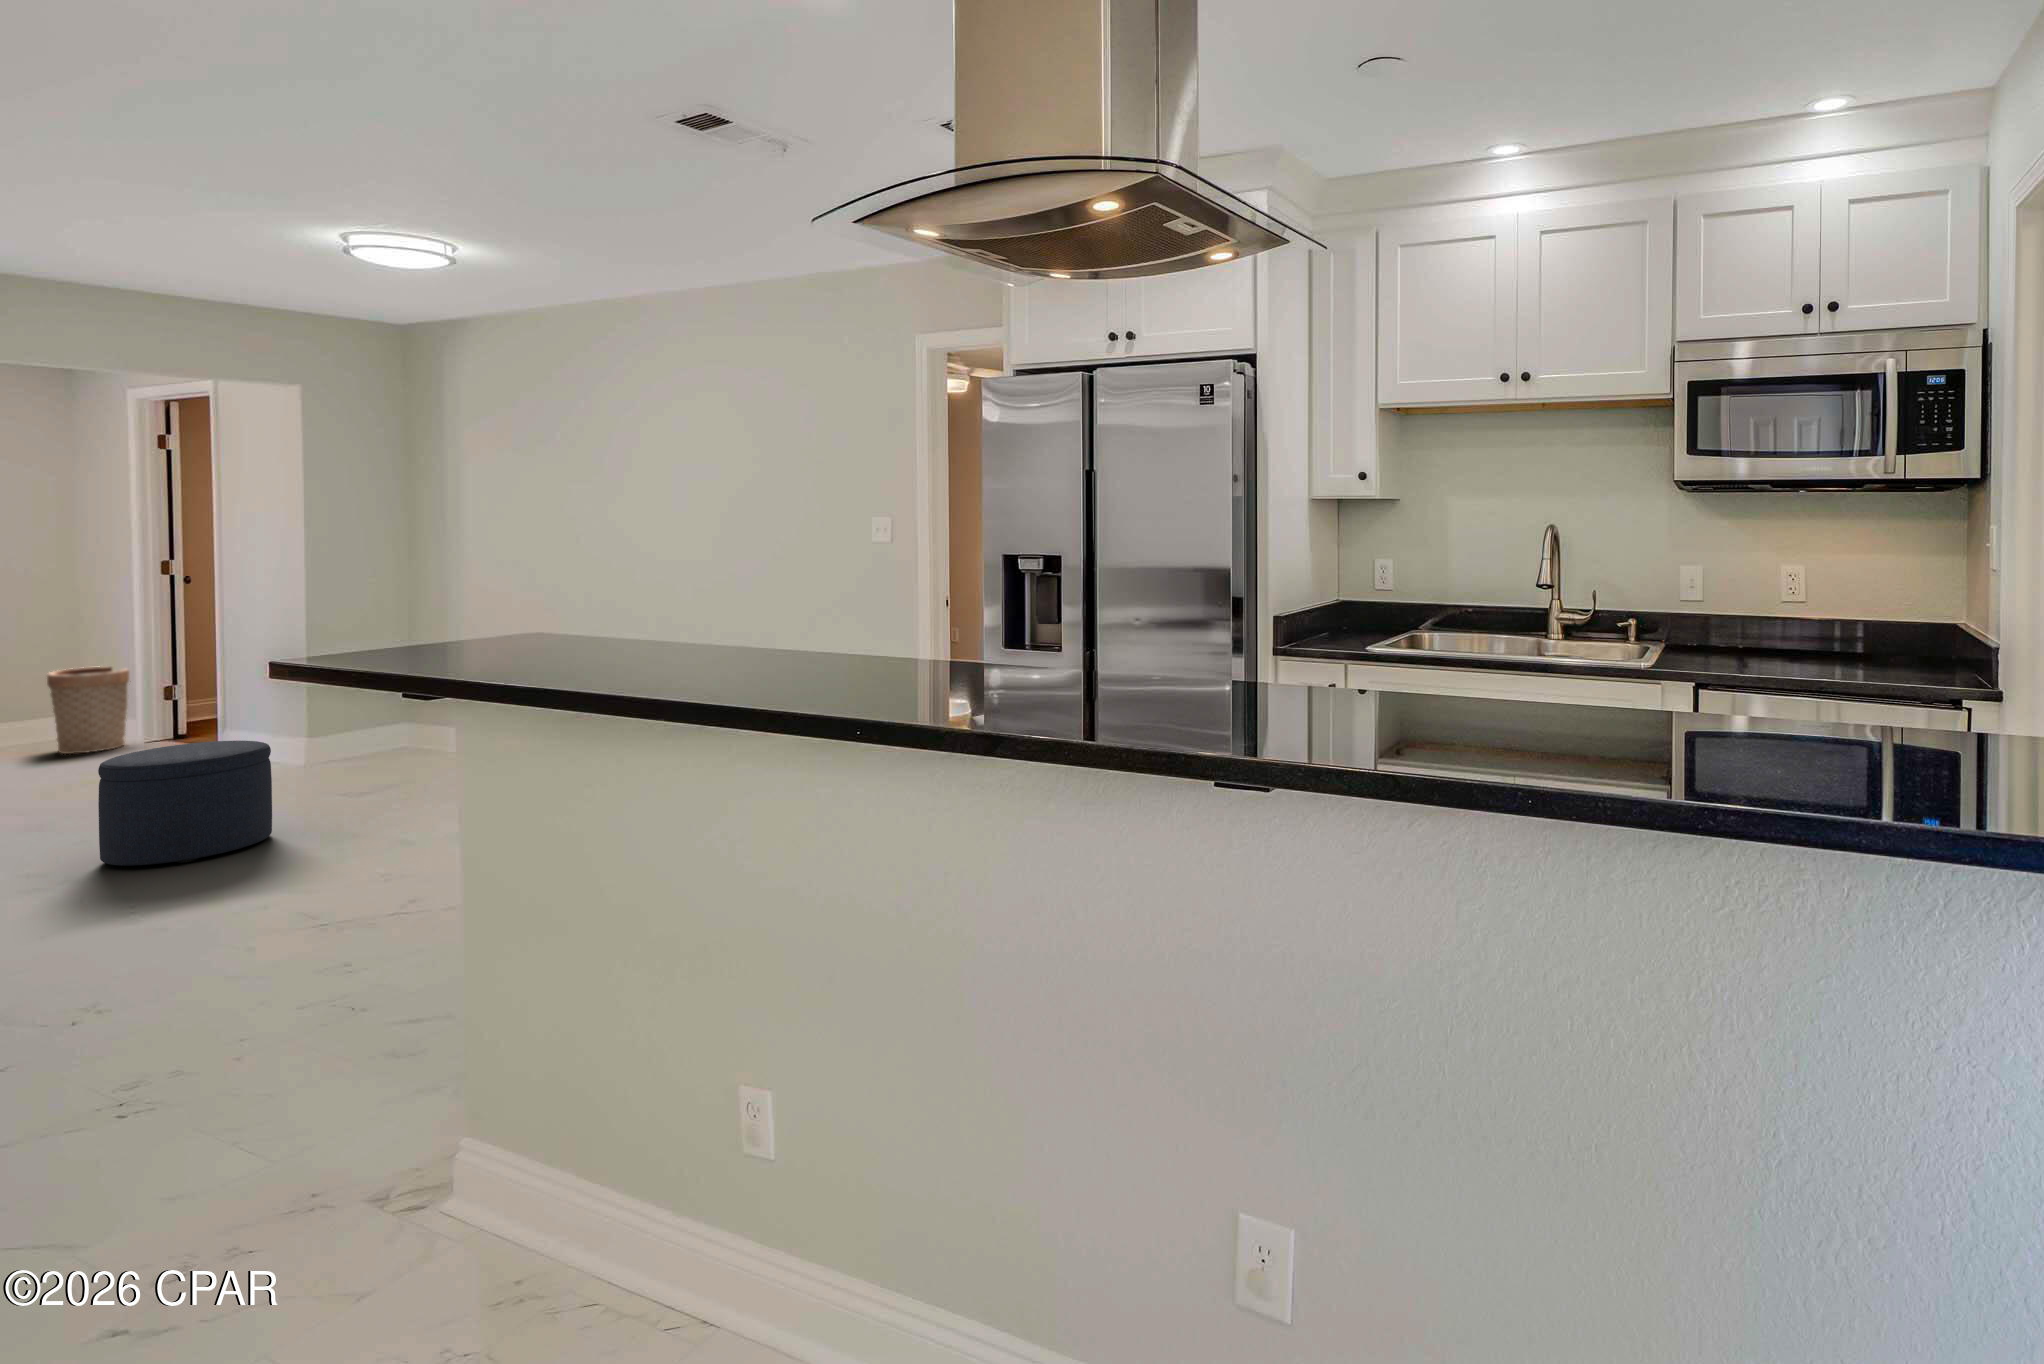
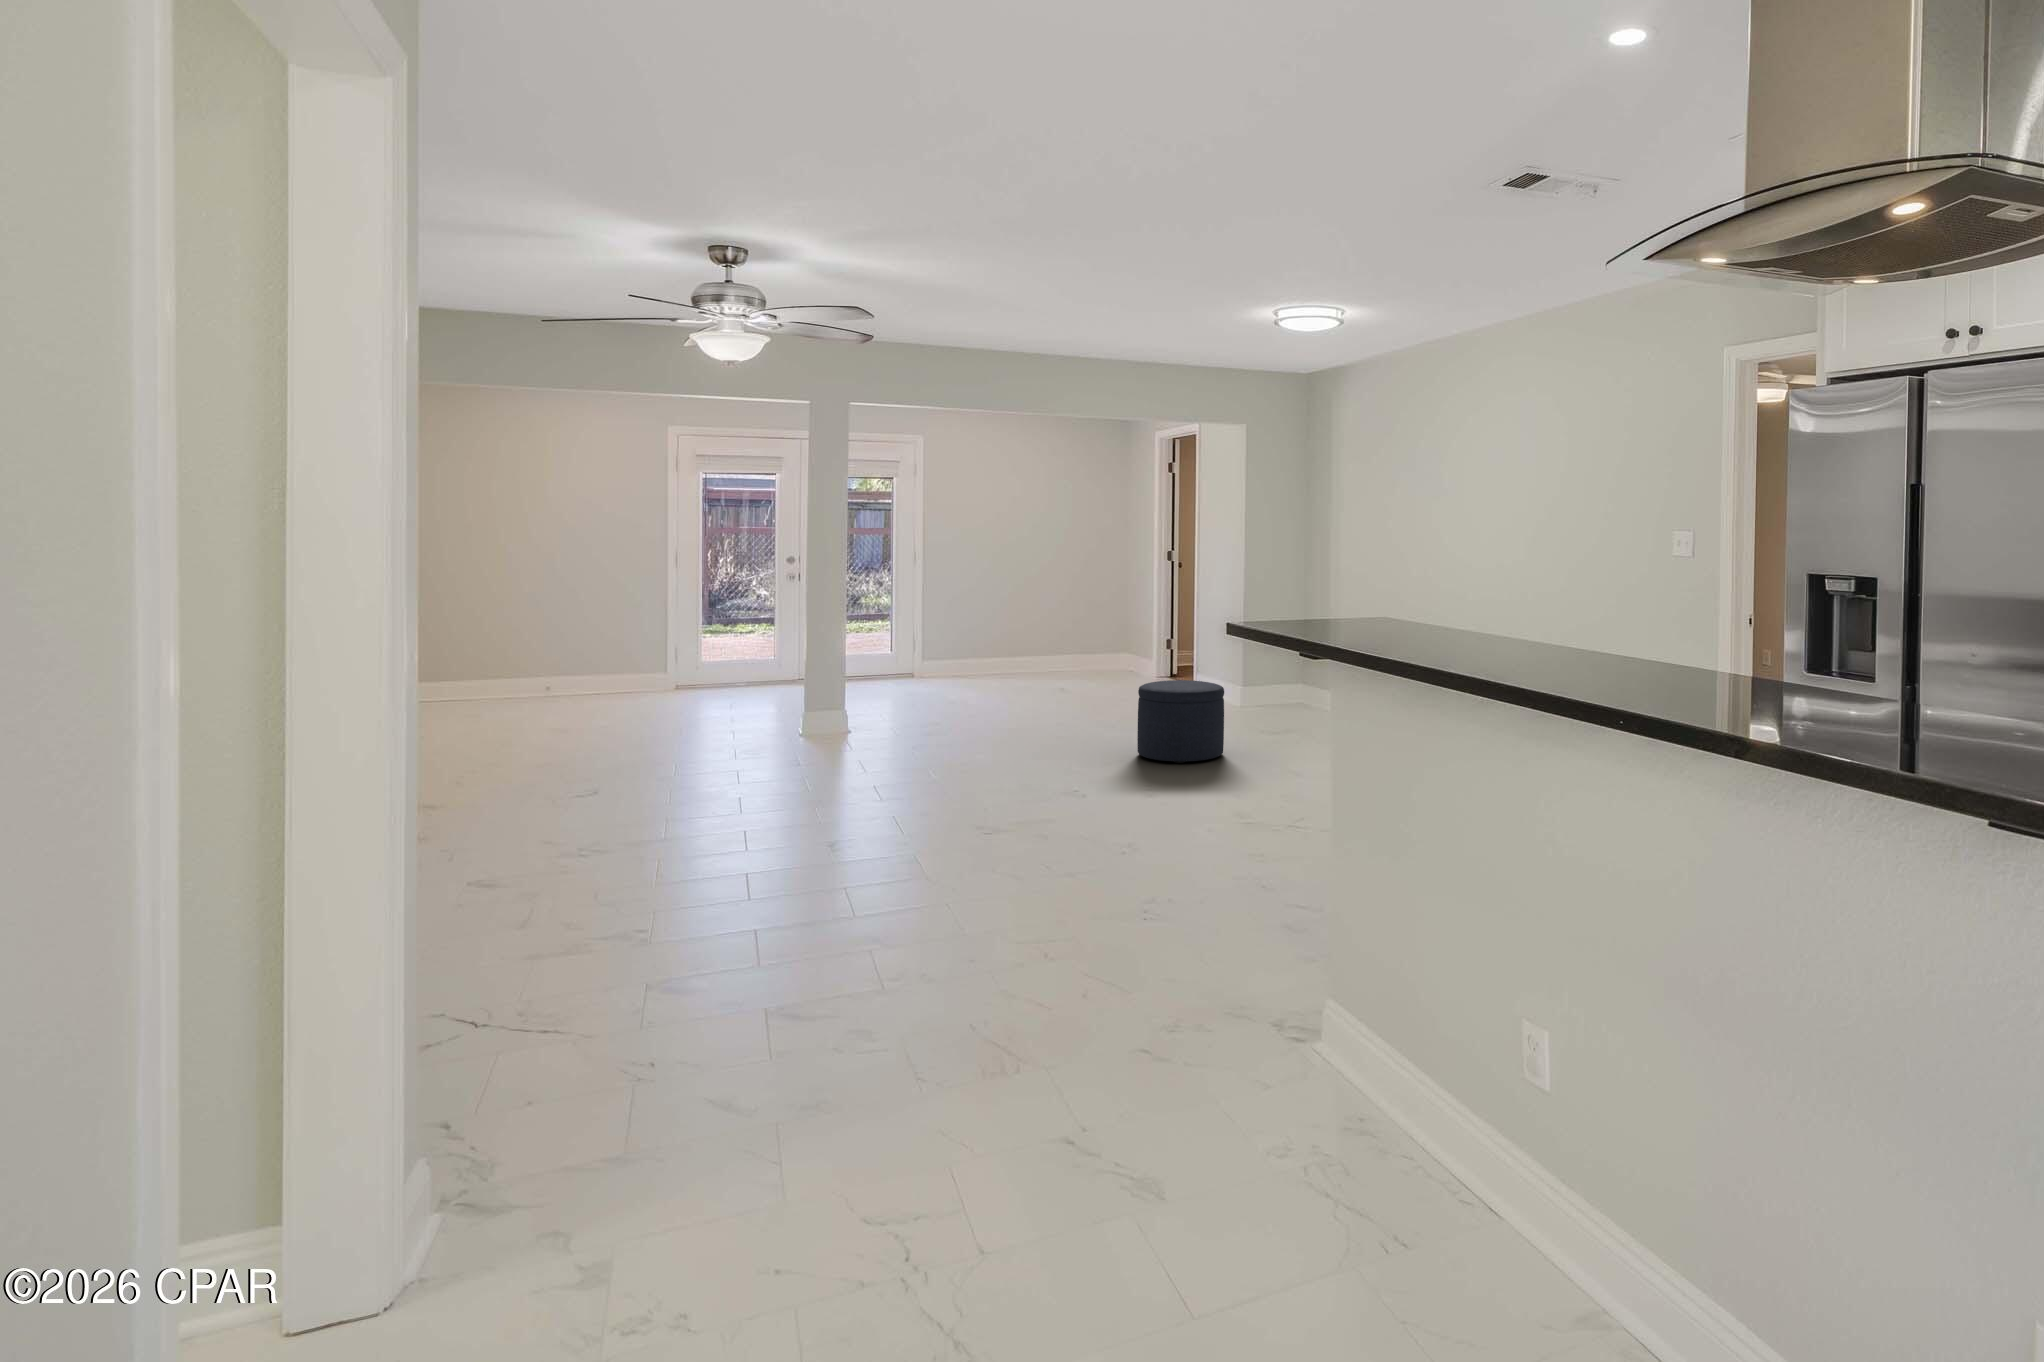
basket: present [47,666,129,754] -> none [1112,622,1152,680]

